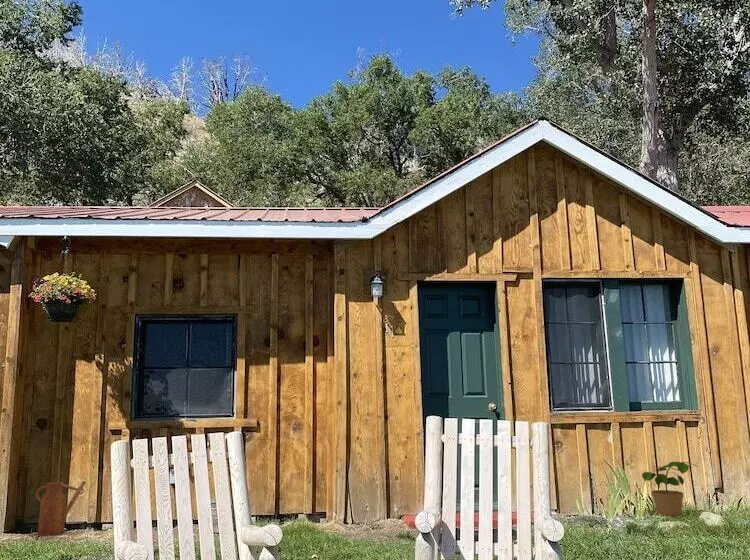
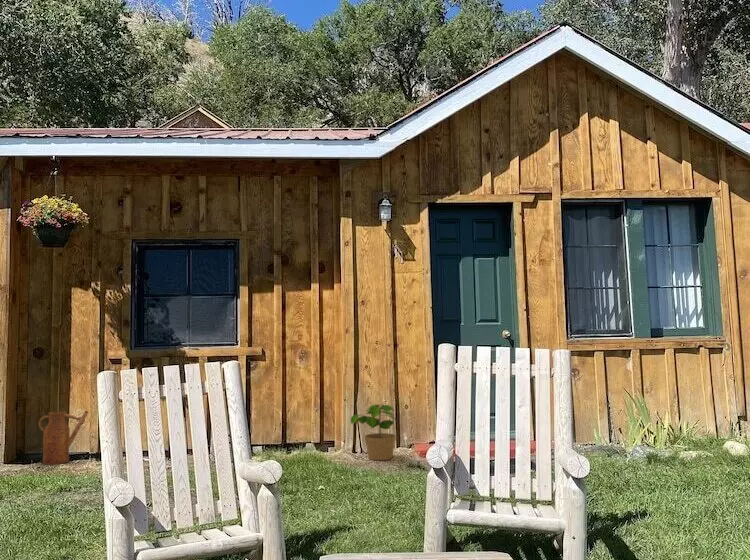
potted plant: present [642,462,697,516] -> present [351,404,398,460]

